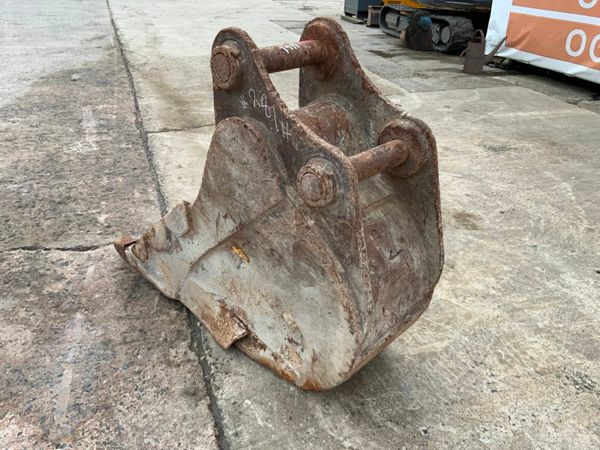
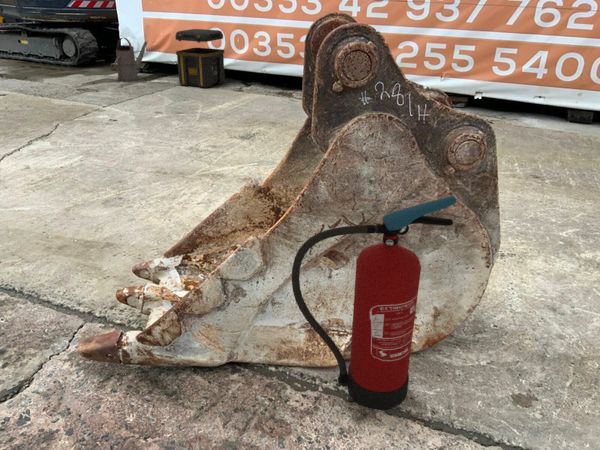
backpack: present [400,9,436,51] -> none [15,24,63,67]
toolbox: none [514,28,581,94] -> present [175,29,225,88]
fire extinguisher: none [162,207,281,409] -> present [292,196,456,409]

